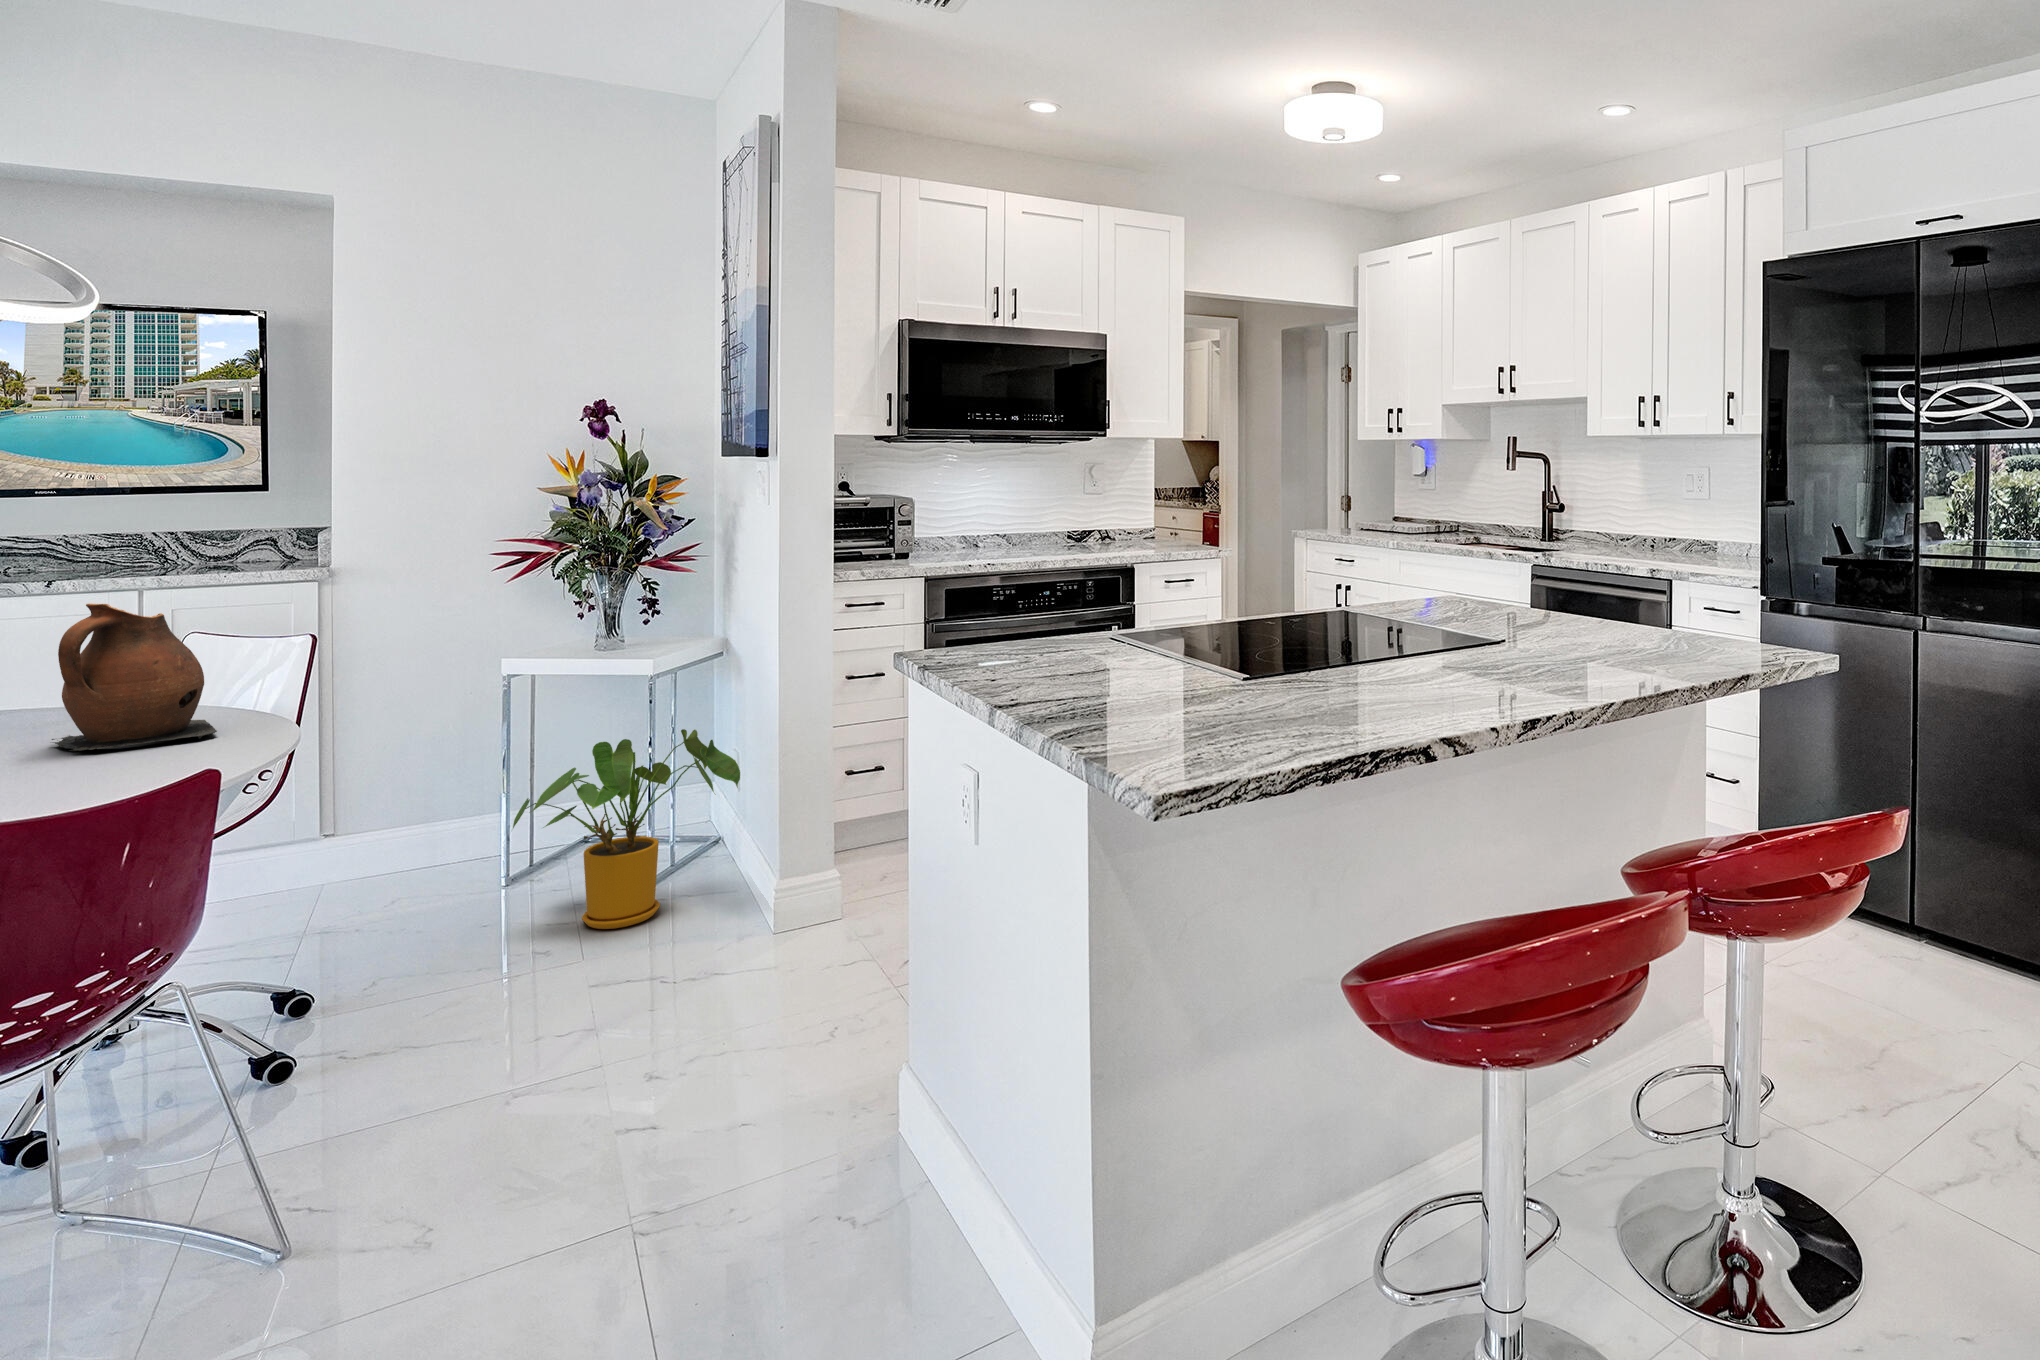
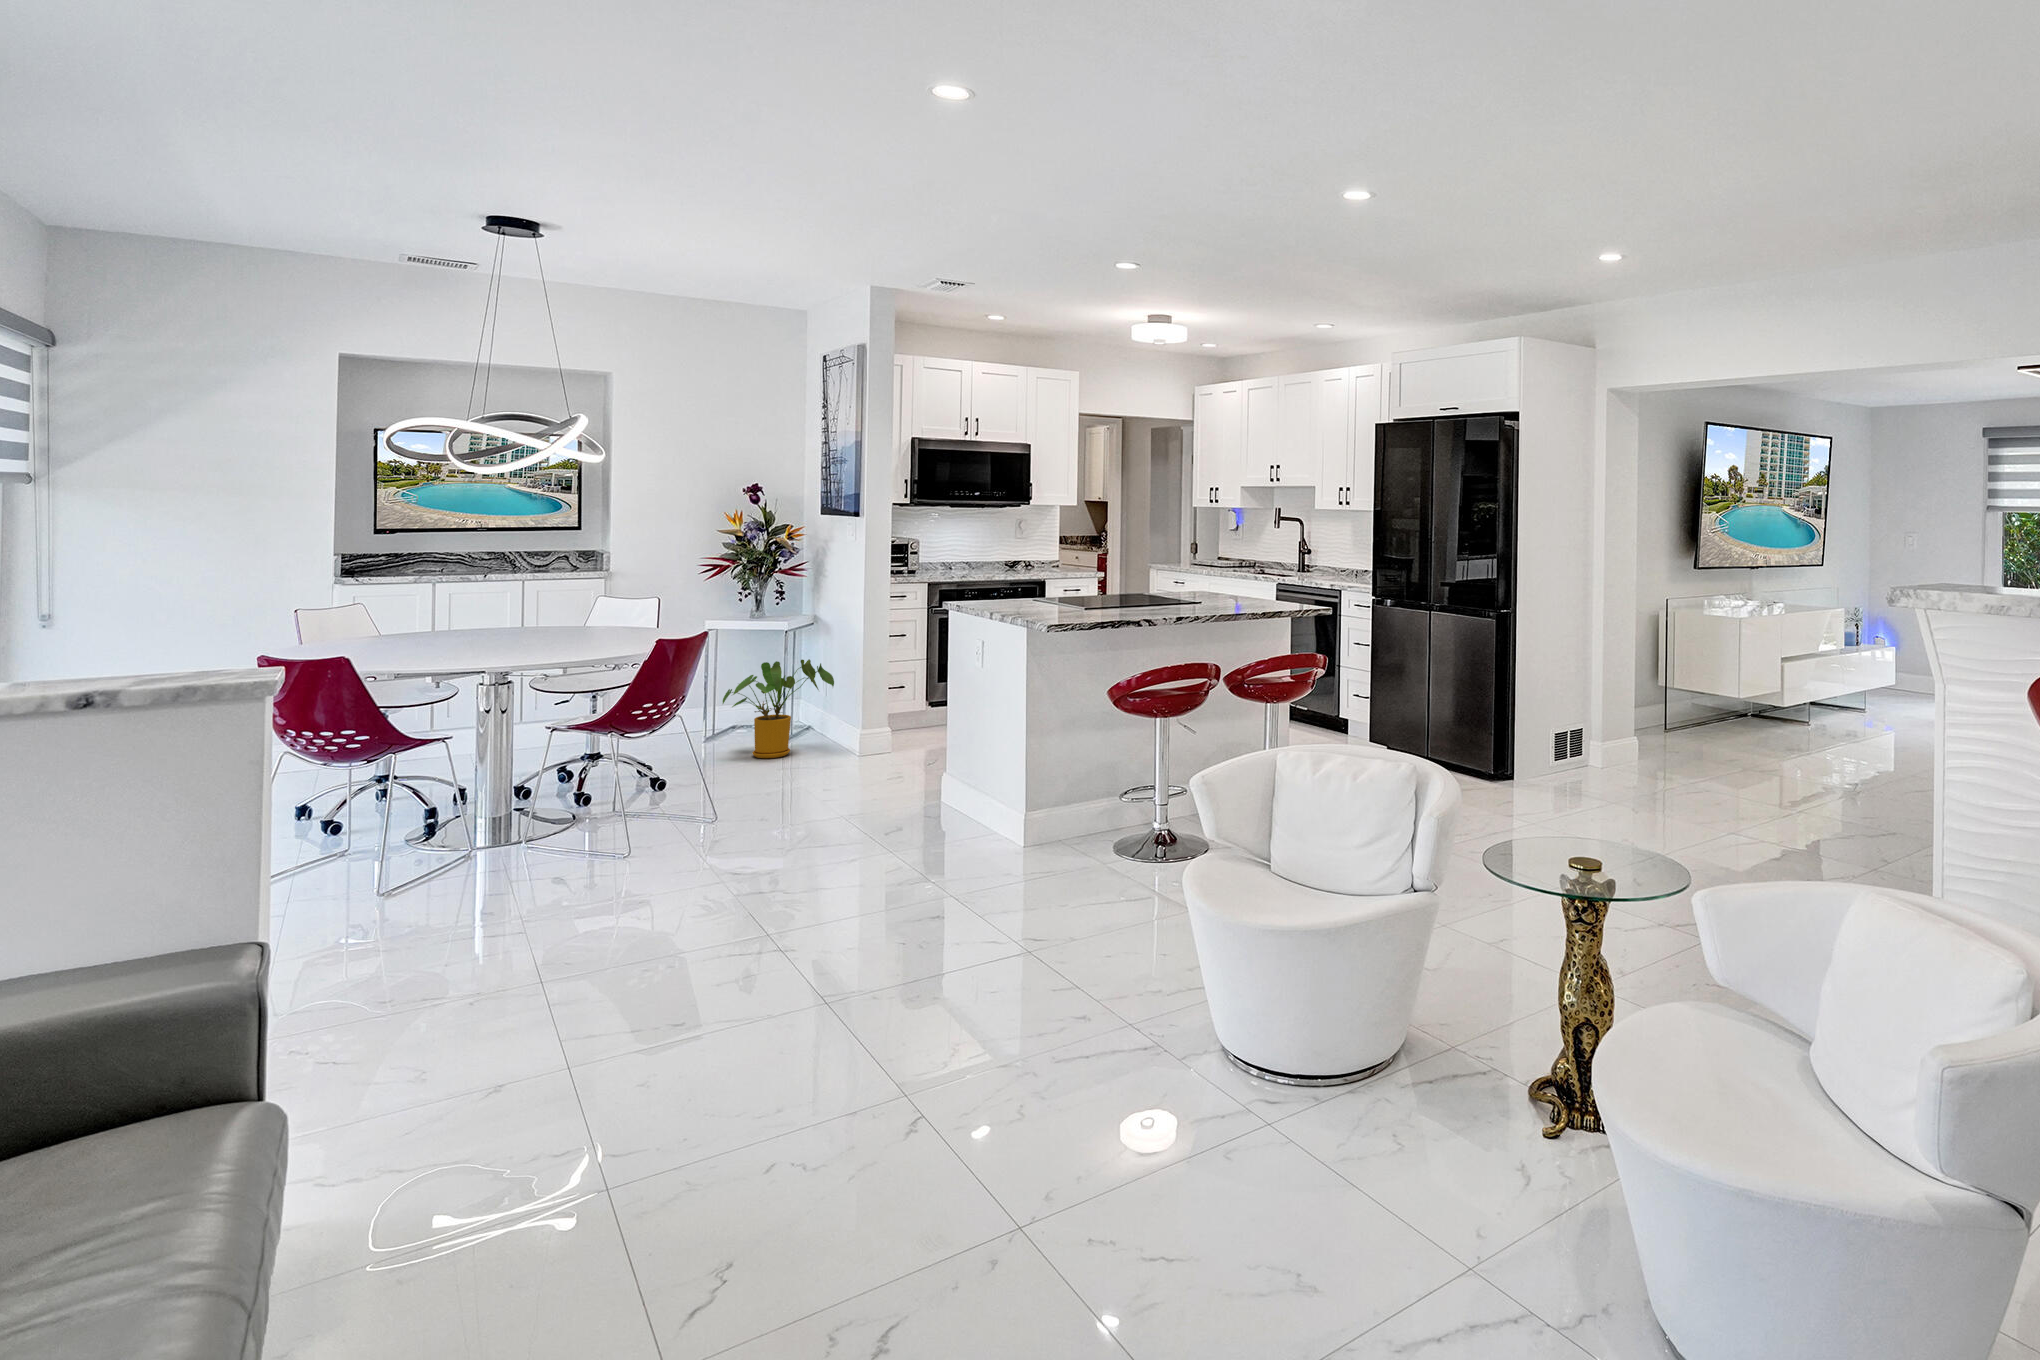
ceramic pitcher: present [52,604,217,751] -> none [570,578,636,640]

